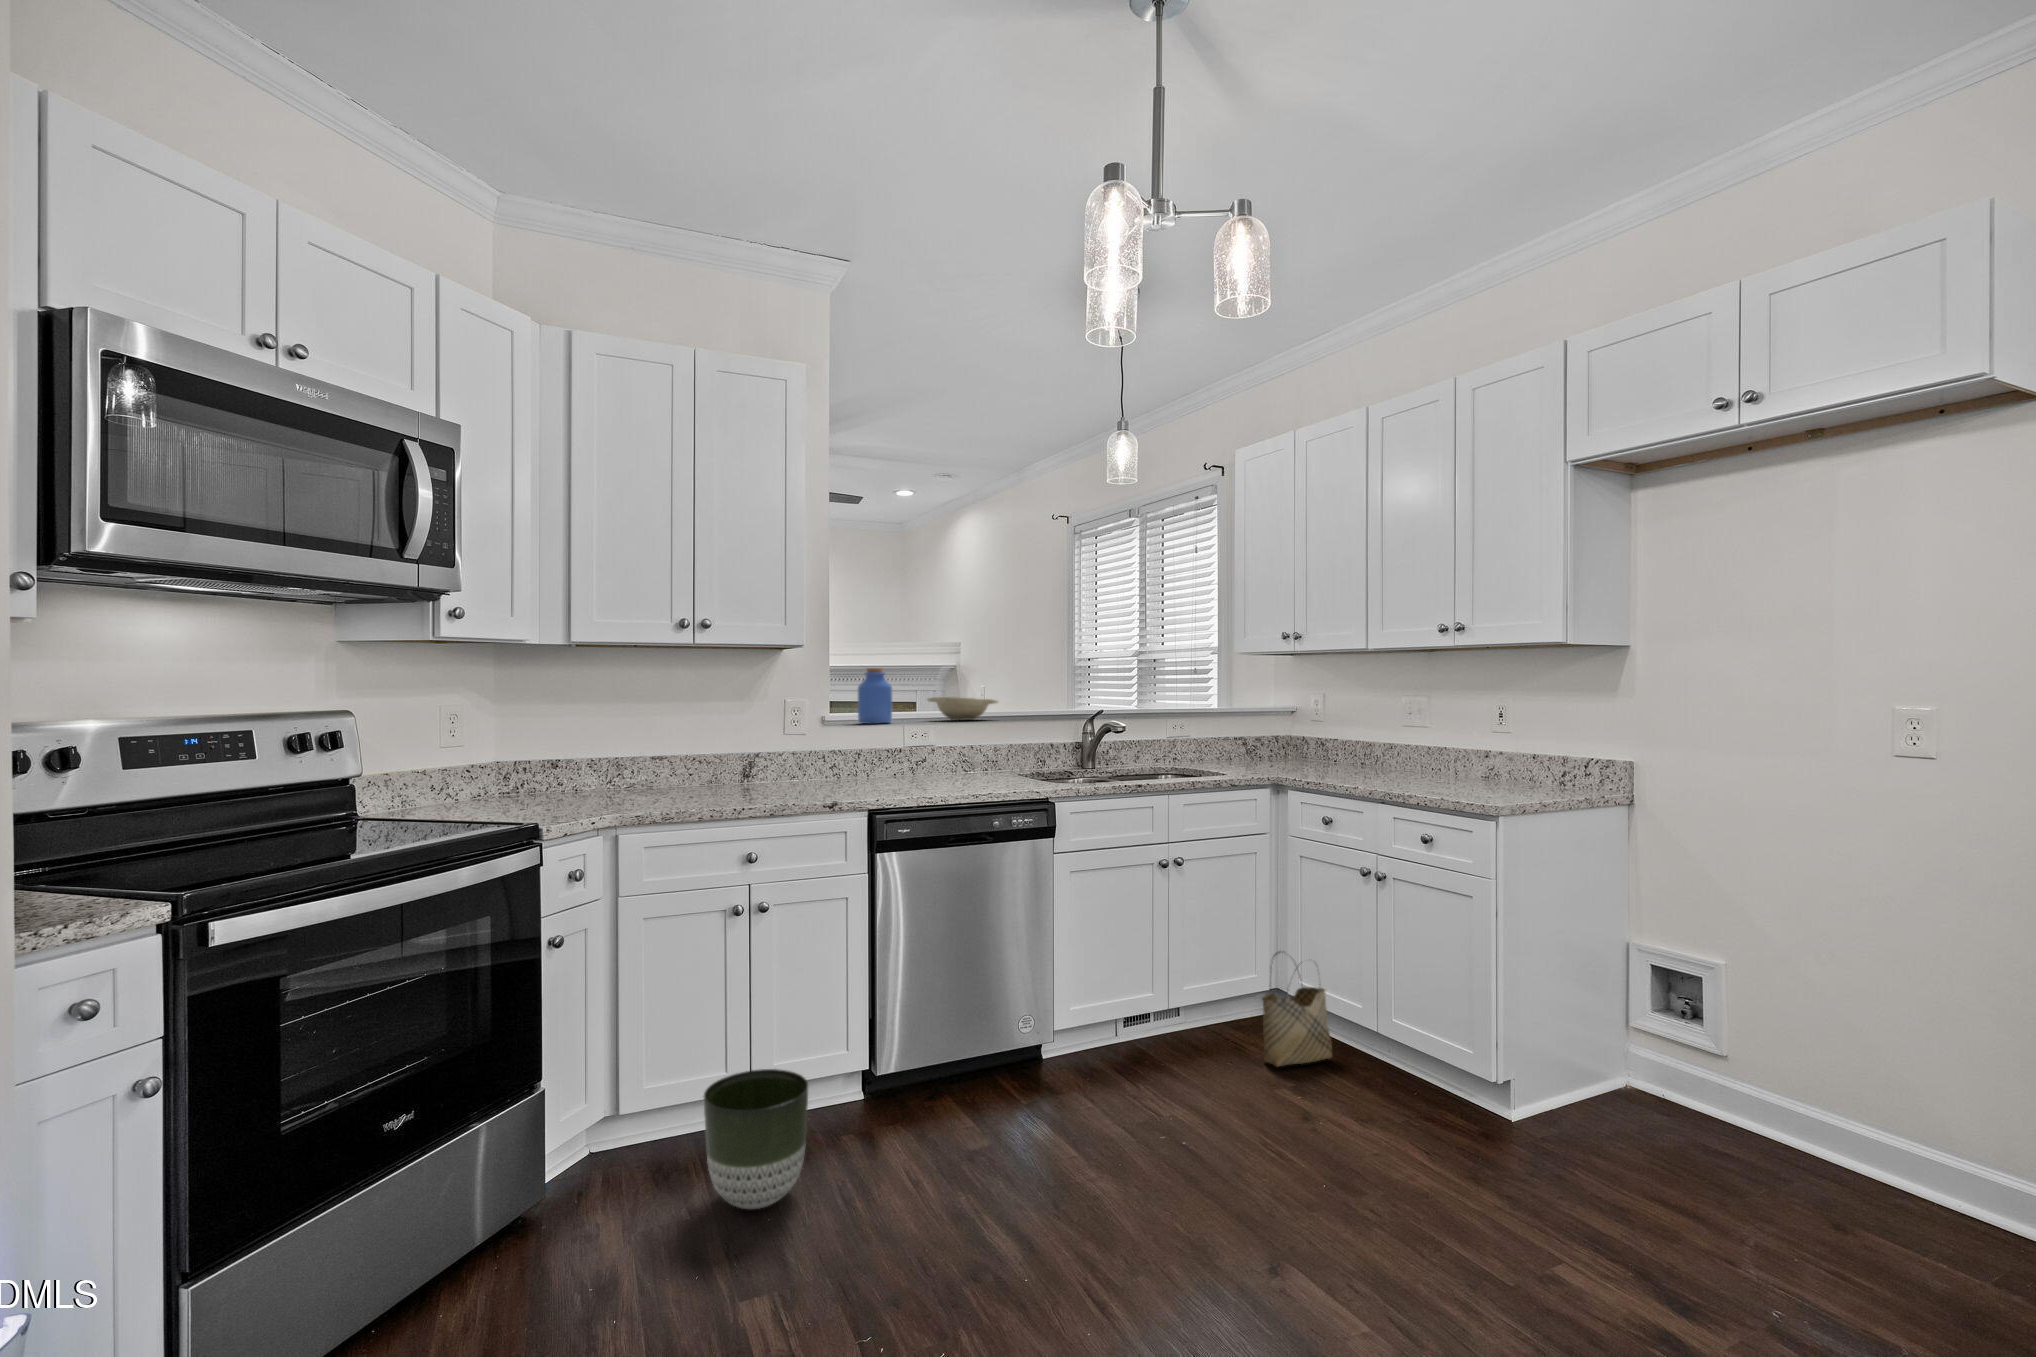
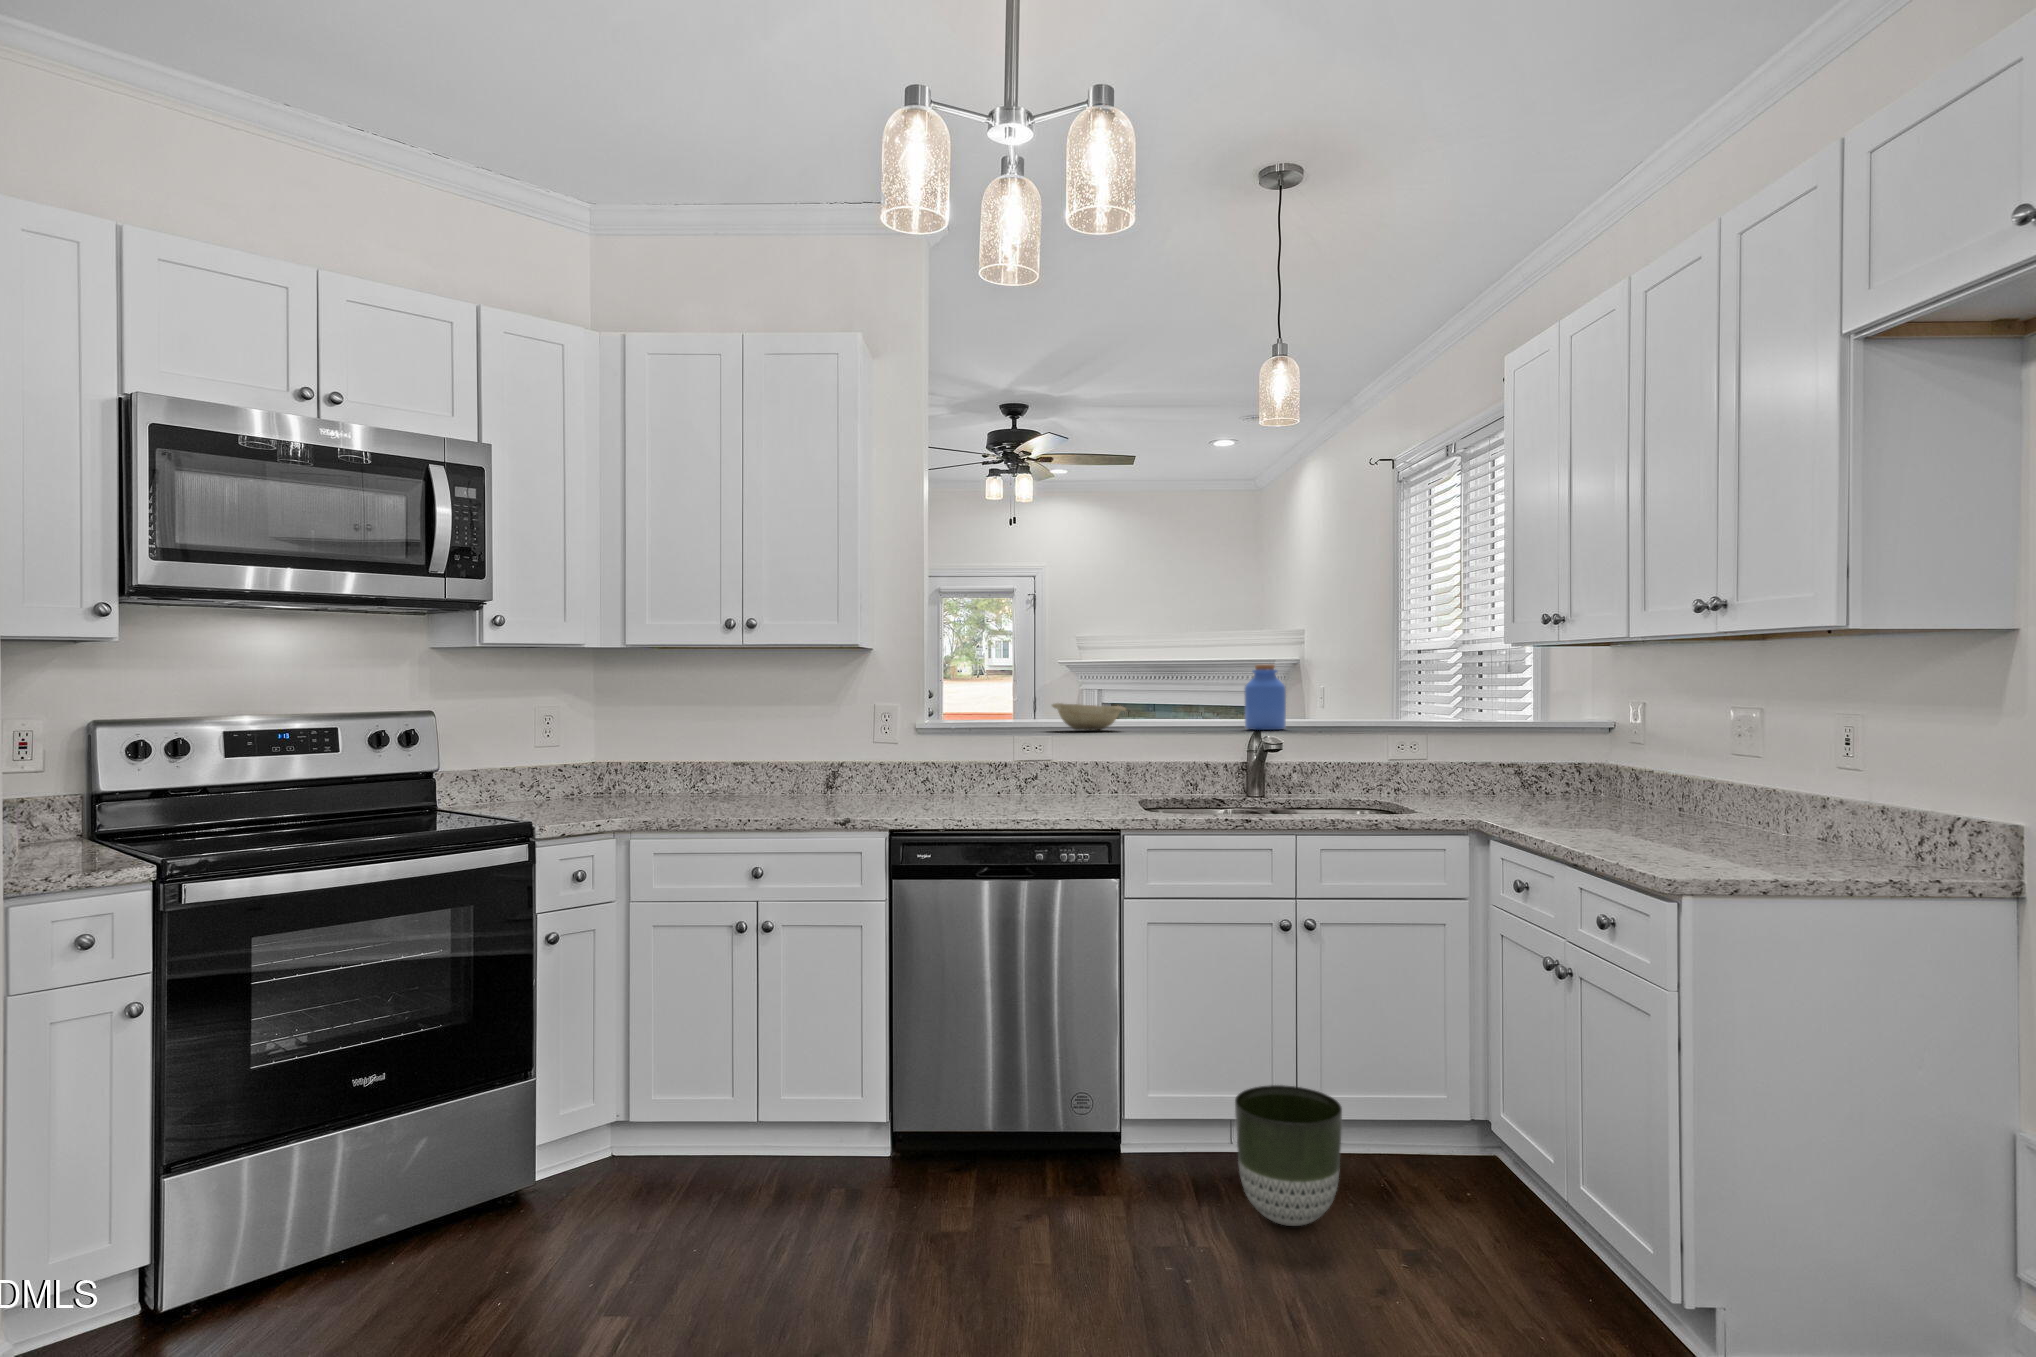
jar: present [858,668,892,724] -> present [1244,664,1286,730]
woven basket: present [1262,951,1332,1067] -> none [1391,1060,1503,1224]
planter: present [704,1069,808,1209] -> present [1235,1085,1342,1226]

